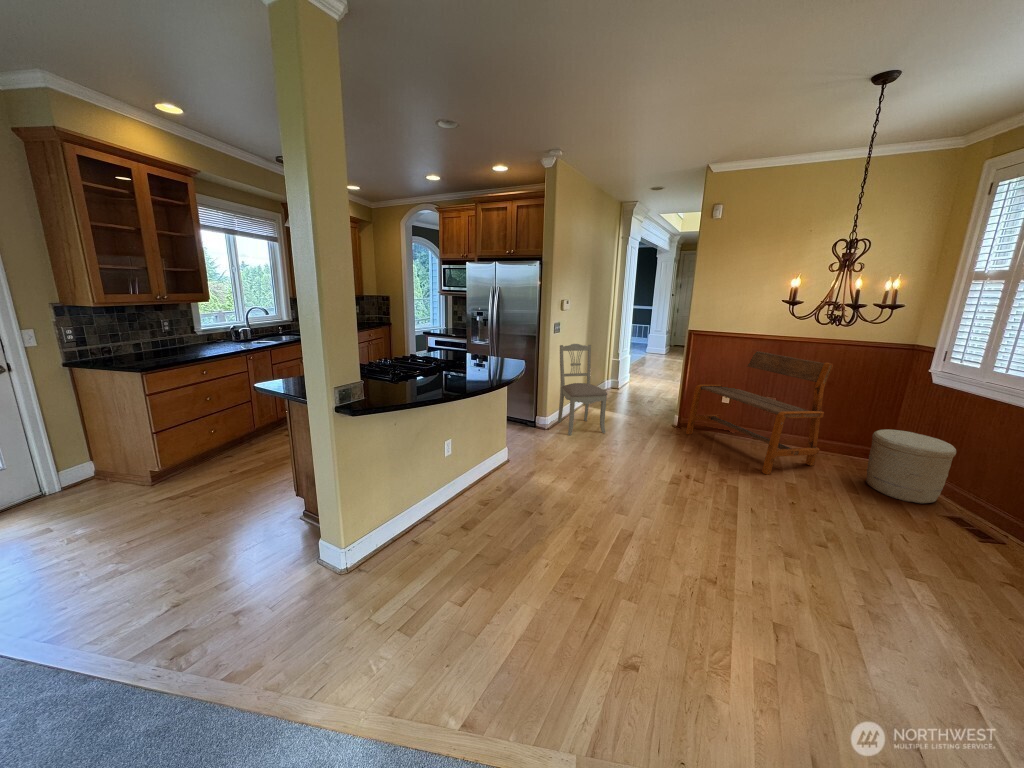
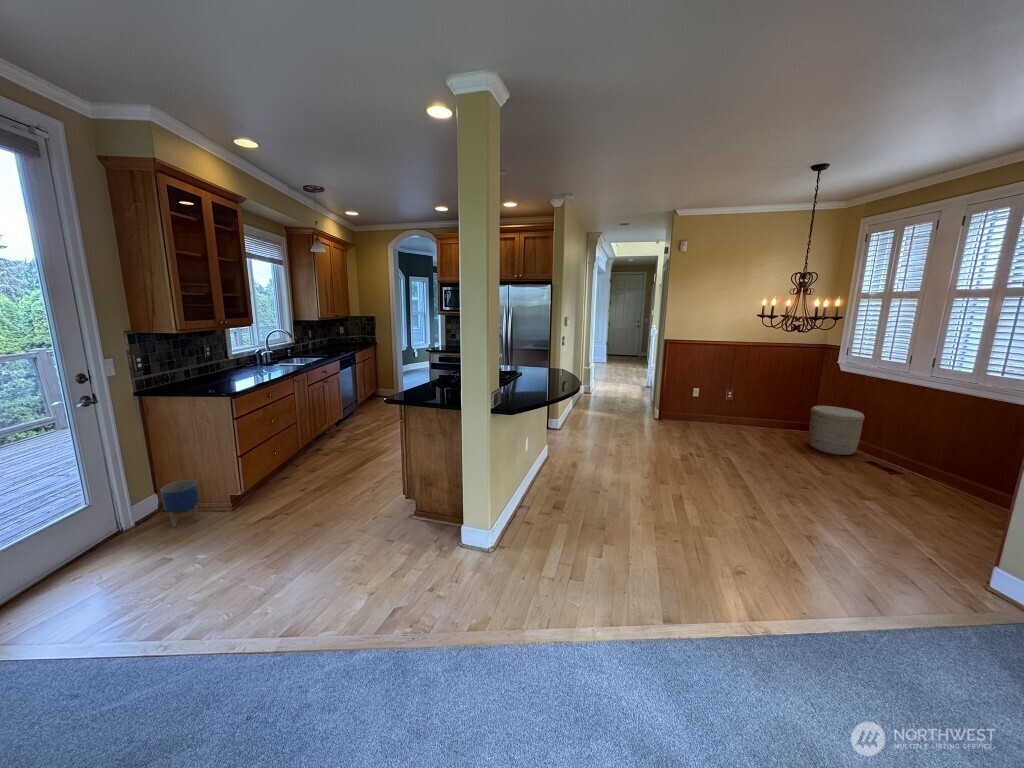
dining chair: present [558,344,607,435] -> none [566,354,612,433]
bench: present [686,351,833,475] -> none [670,352,780,447]
planter: none [74,451,119,497] -> present [161,480,200,528]

